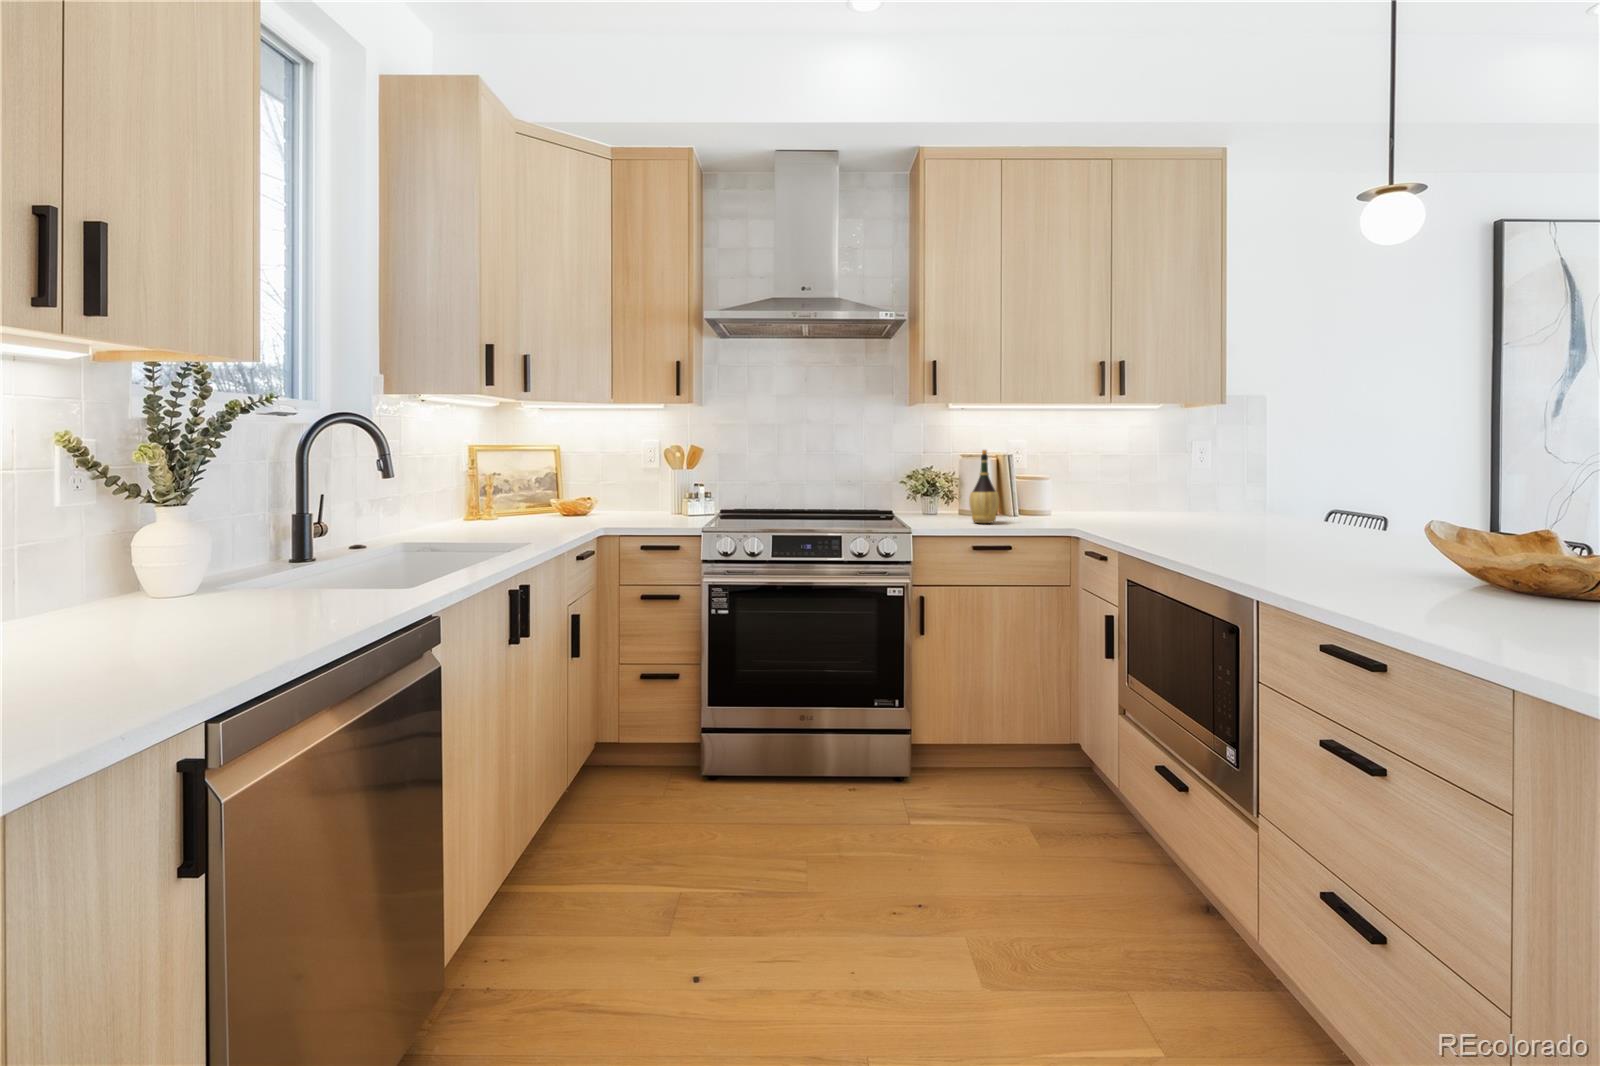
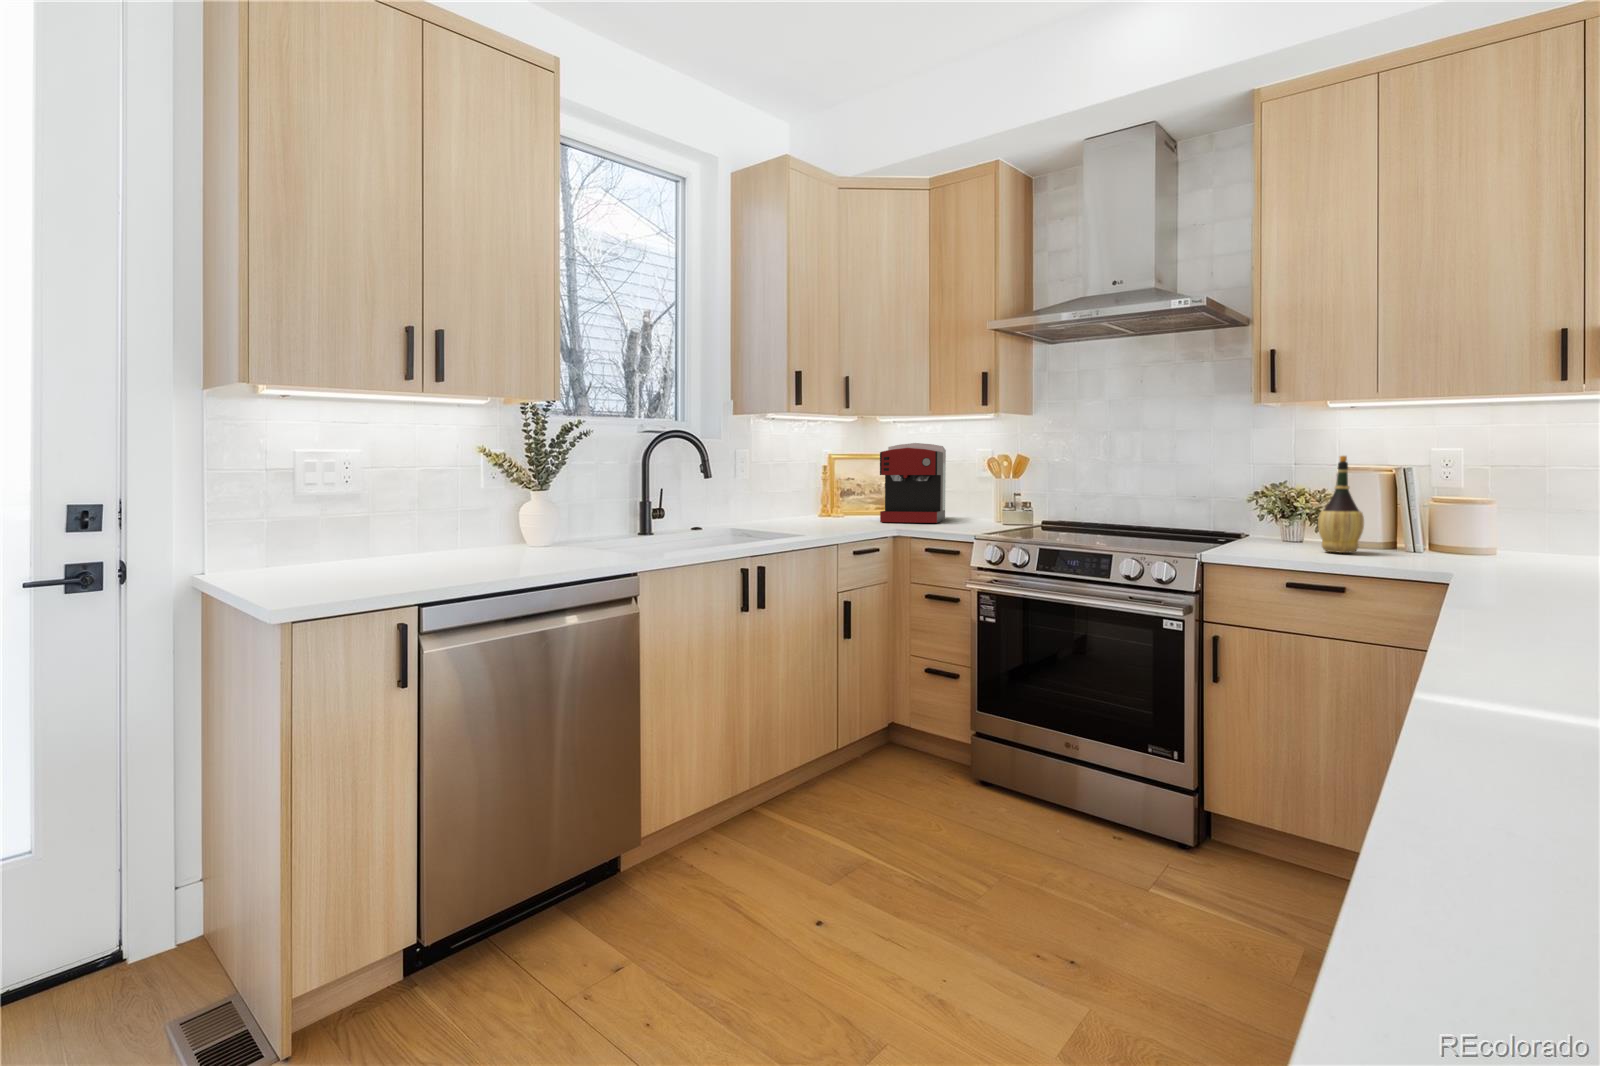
coffee maker: none [552,434,626,521] -> present [880,443,946,523]

